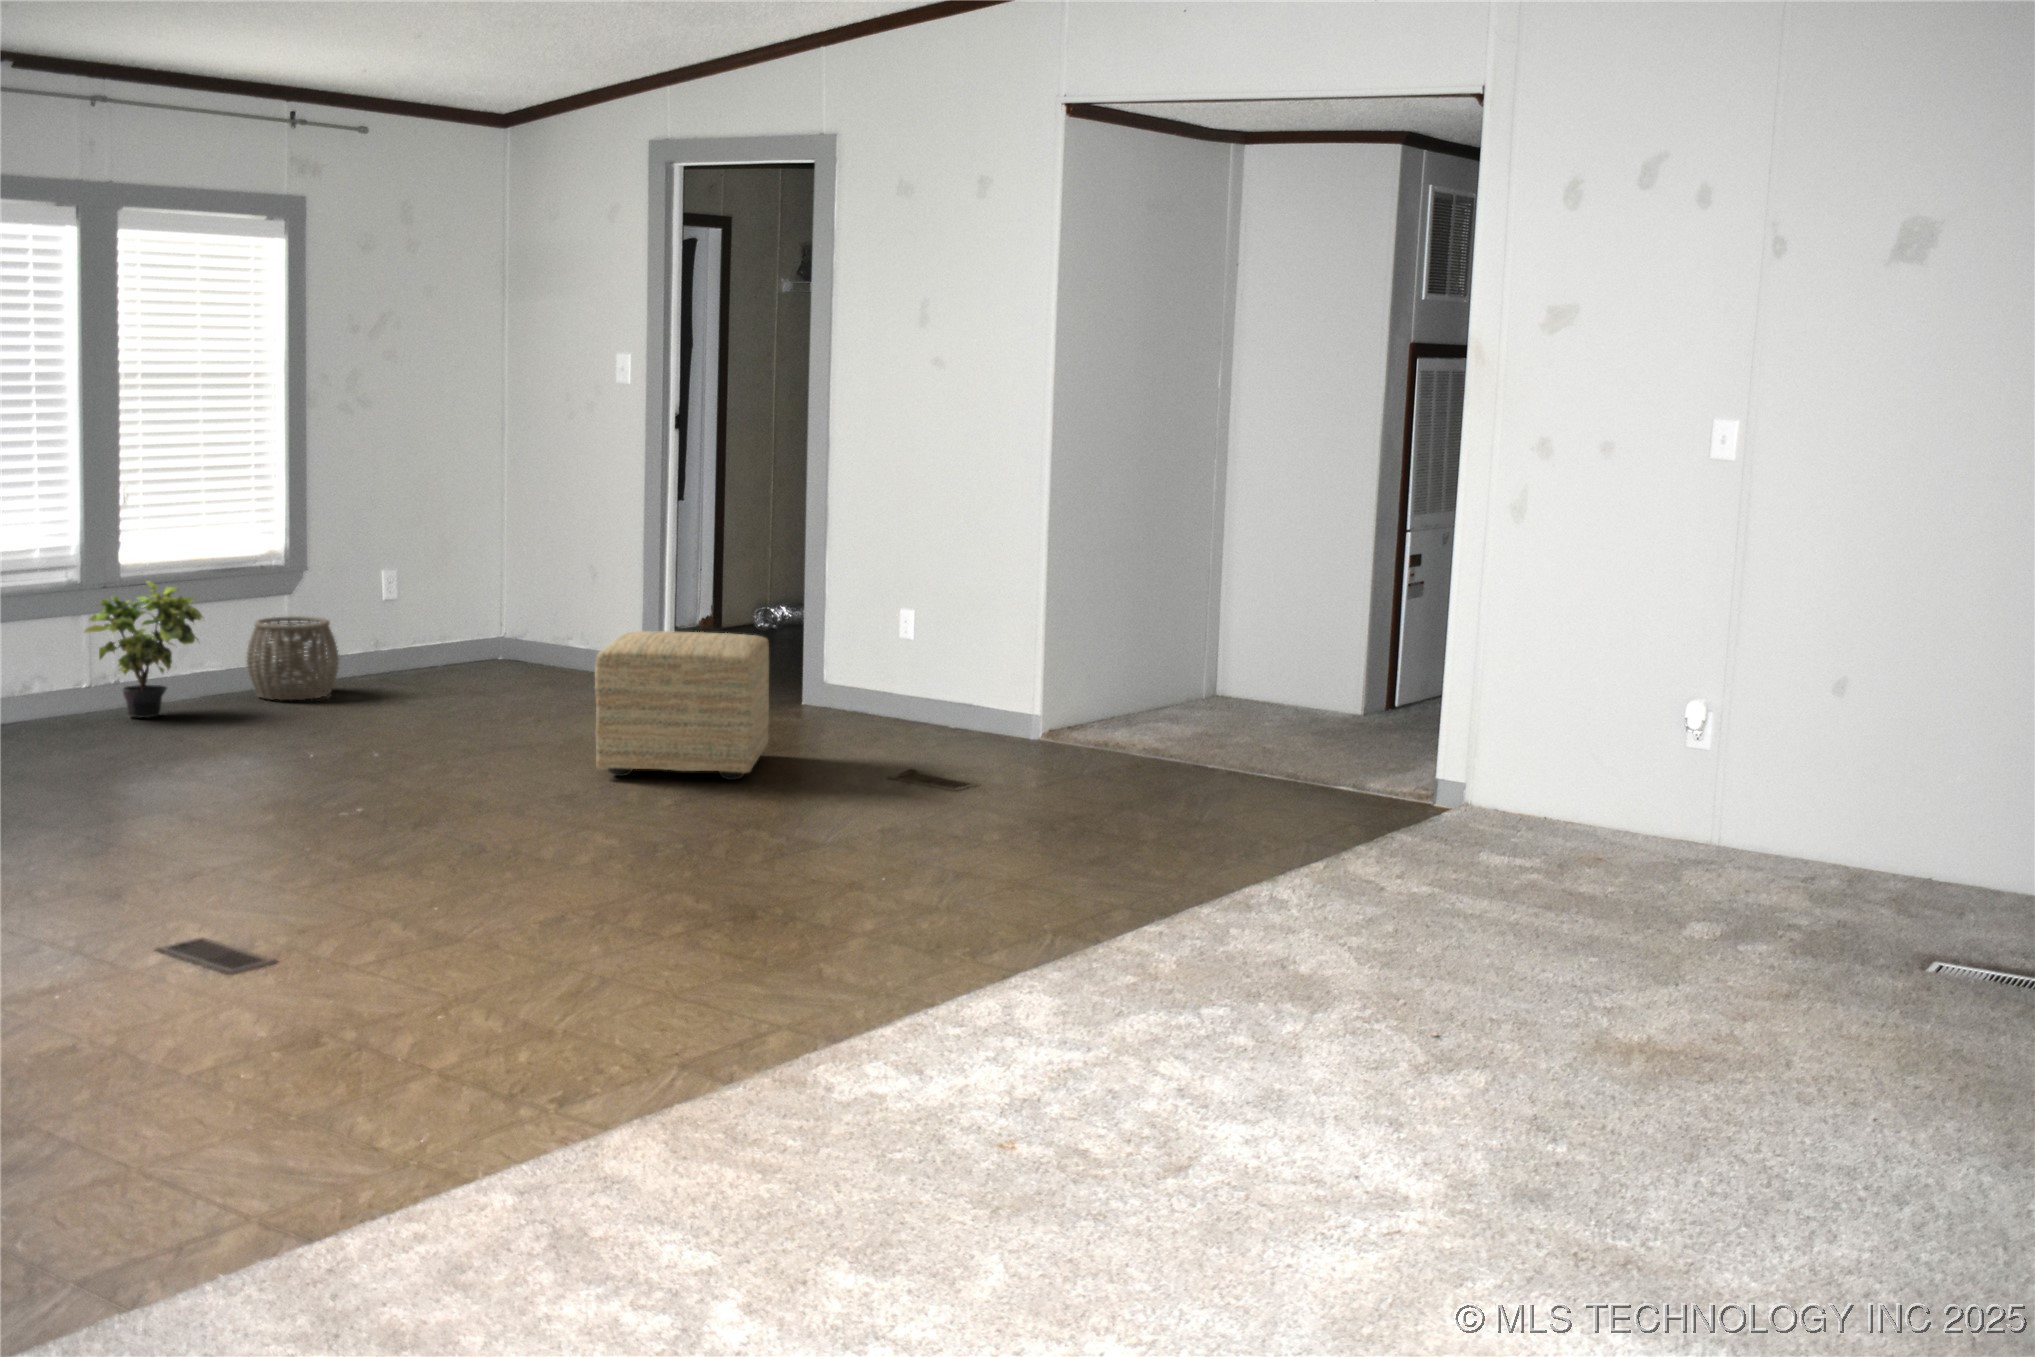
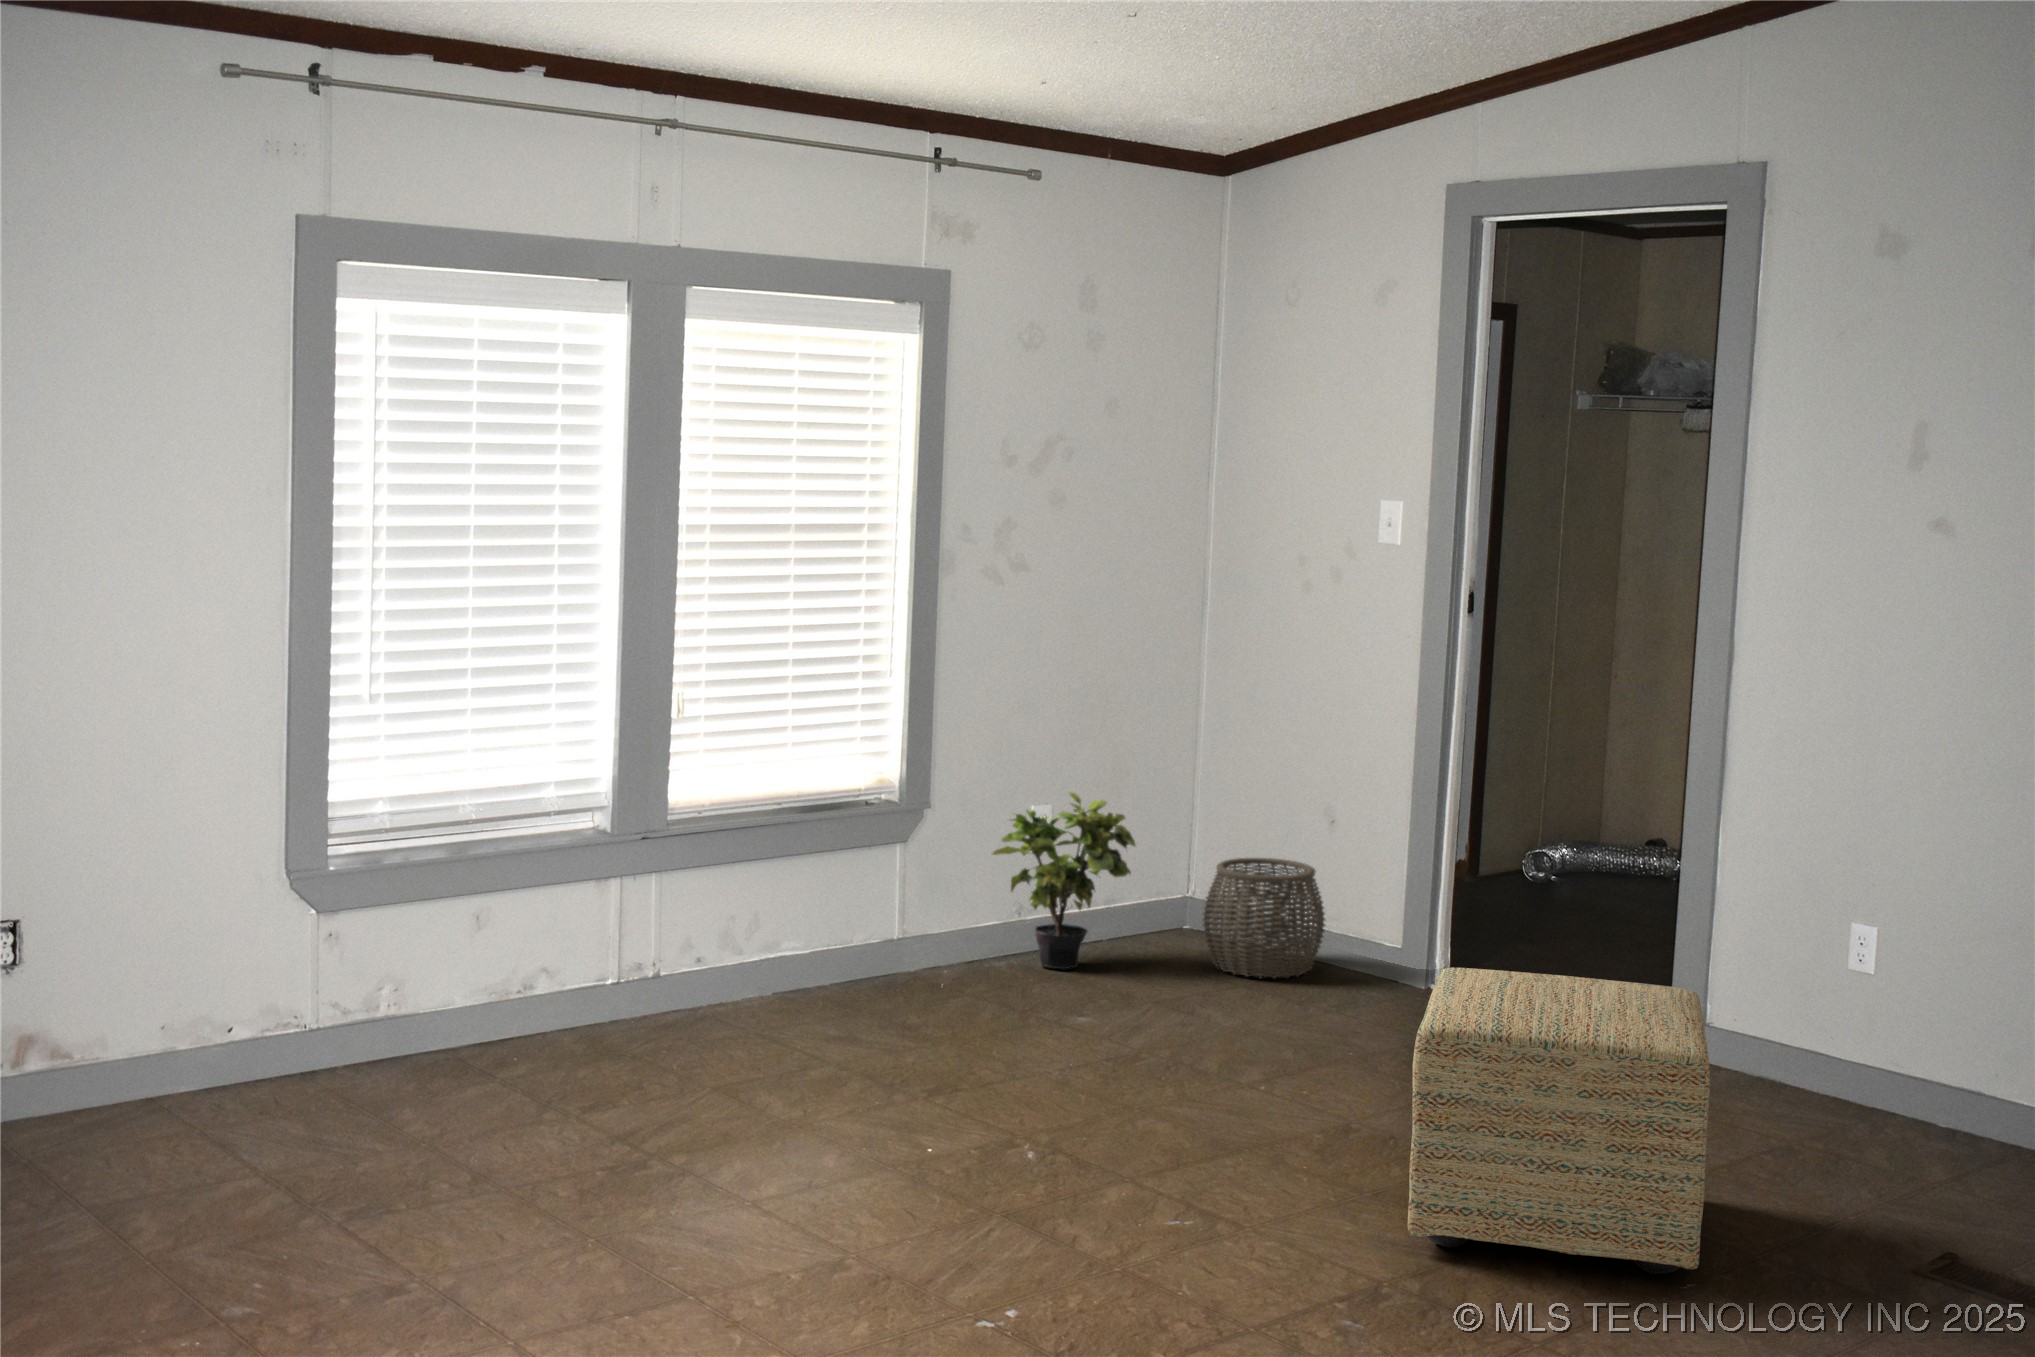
potted plant: present [85,581,202,718] -> present [992,792,1135,969]
woven basket: present [246,616,339,700] -> present [1203,858,1325,978]

